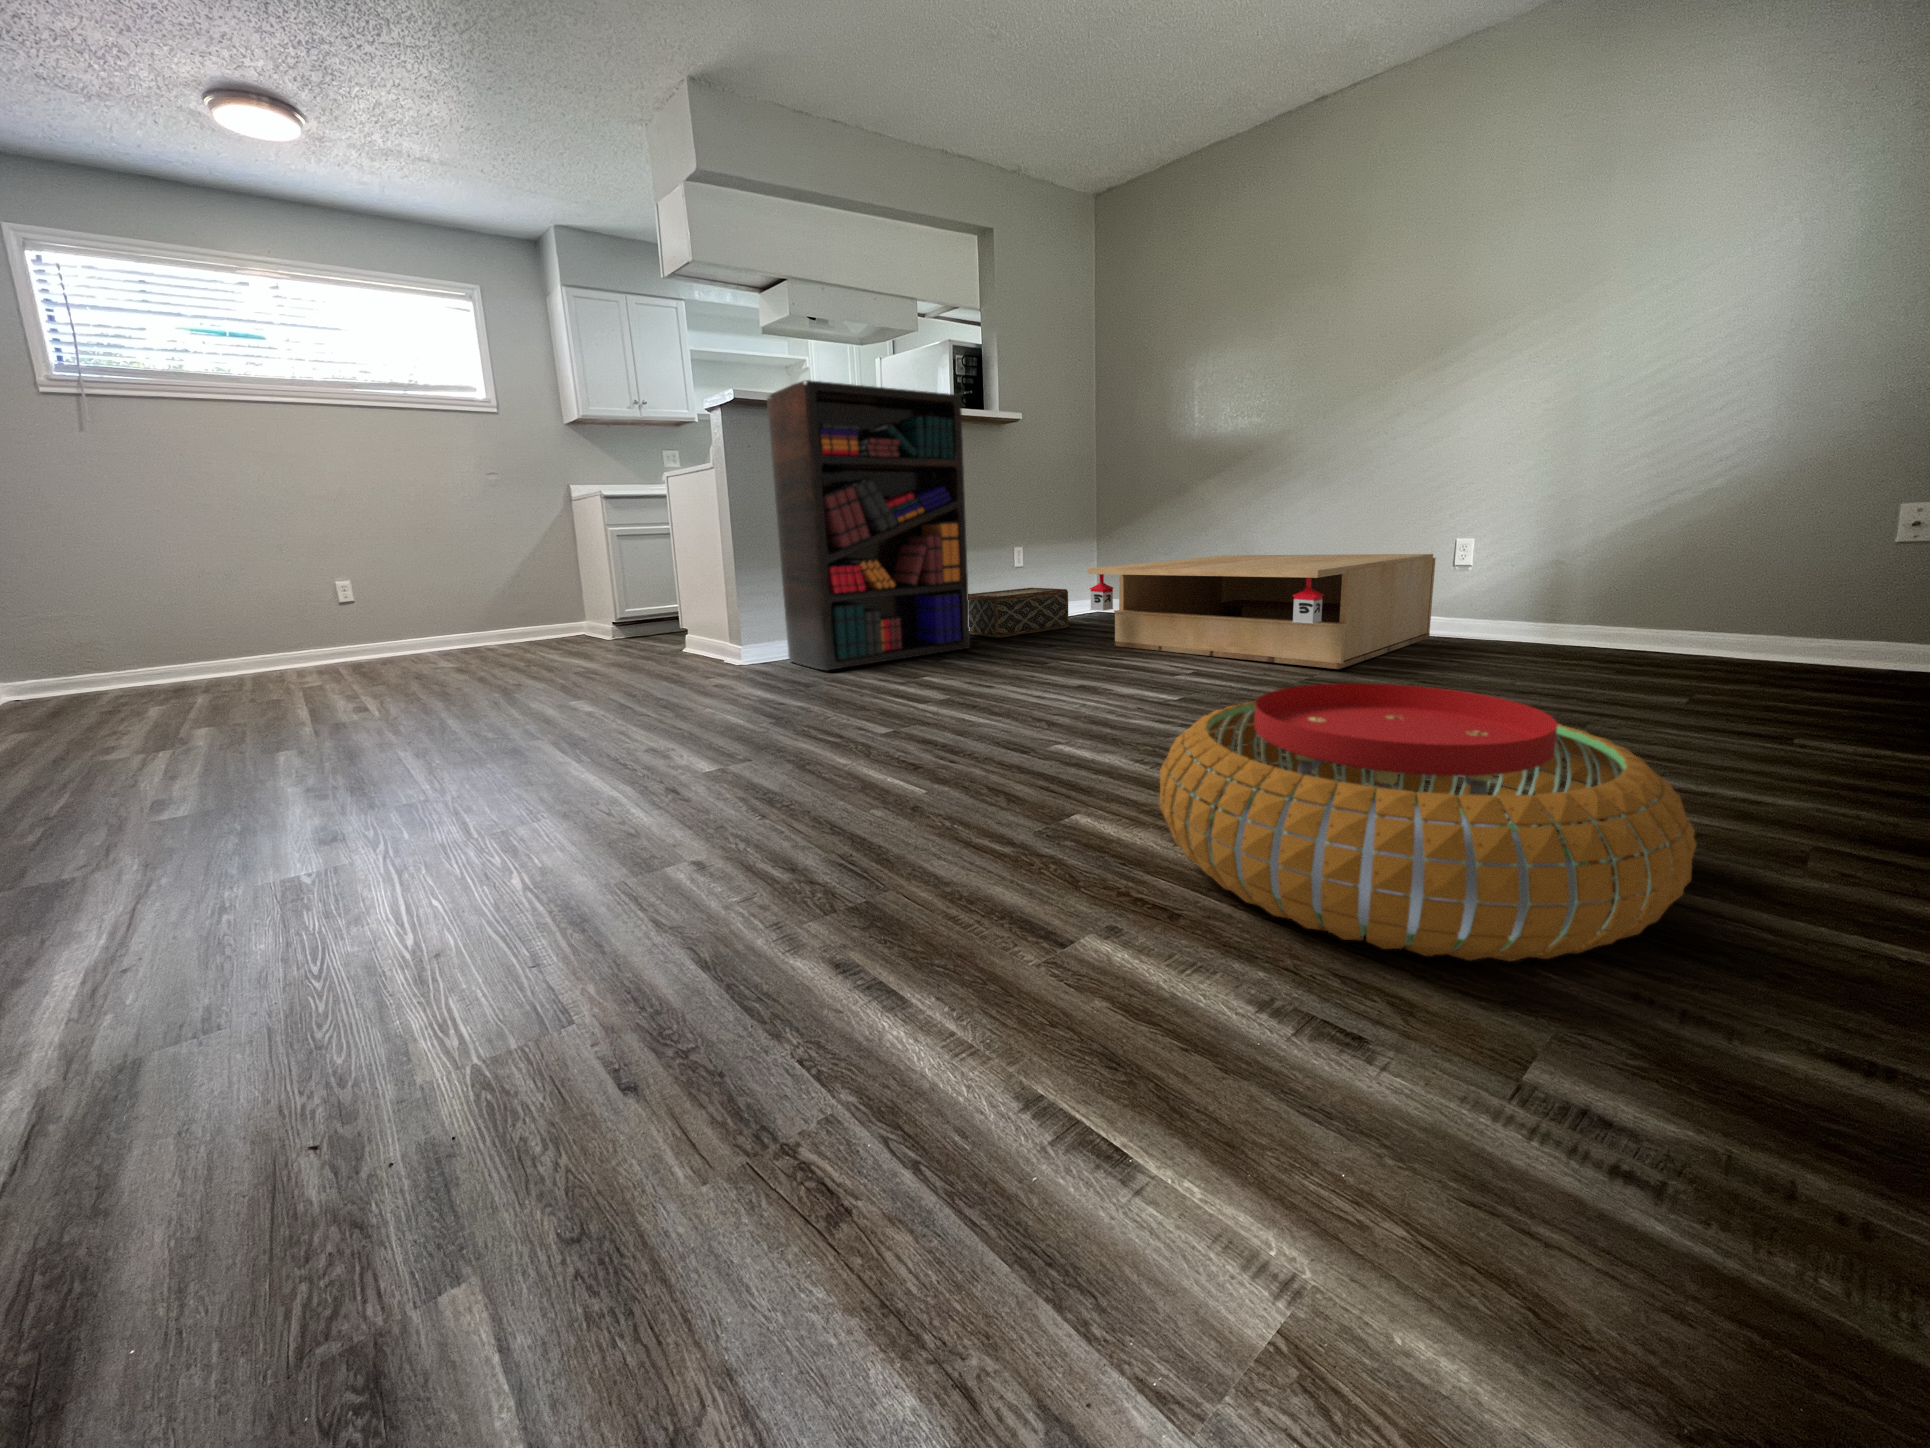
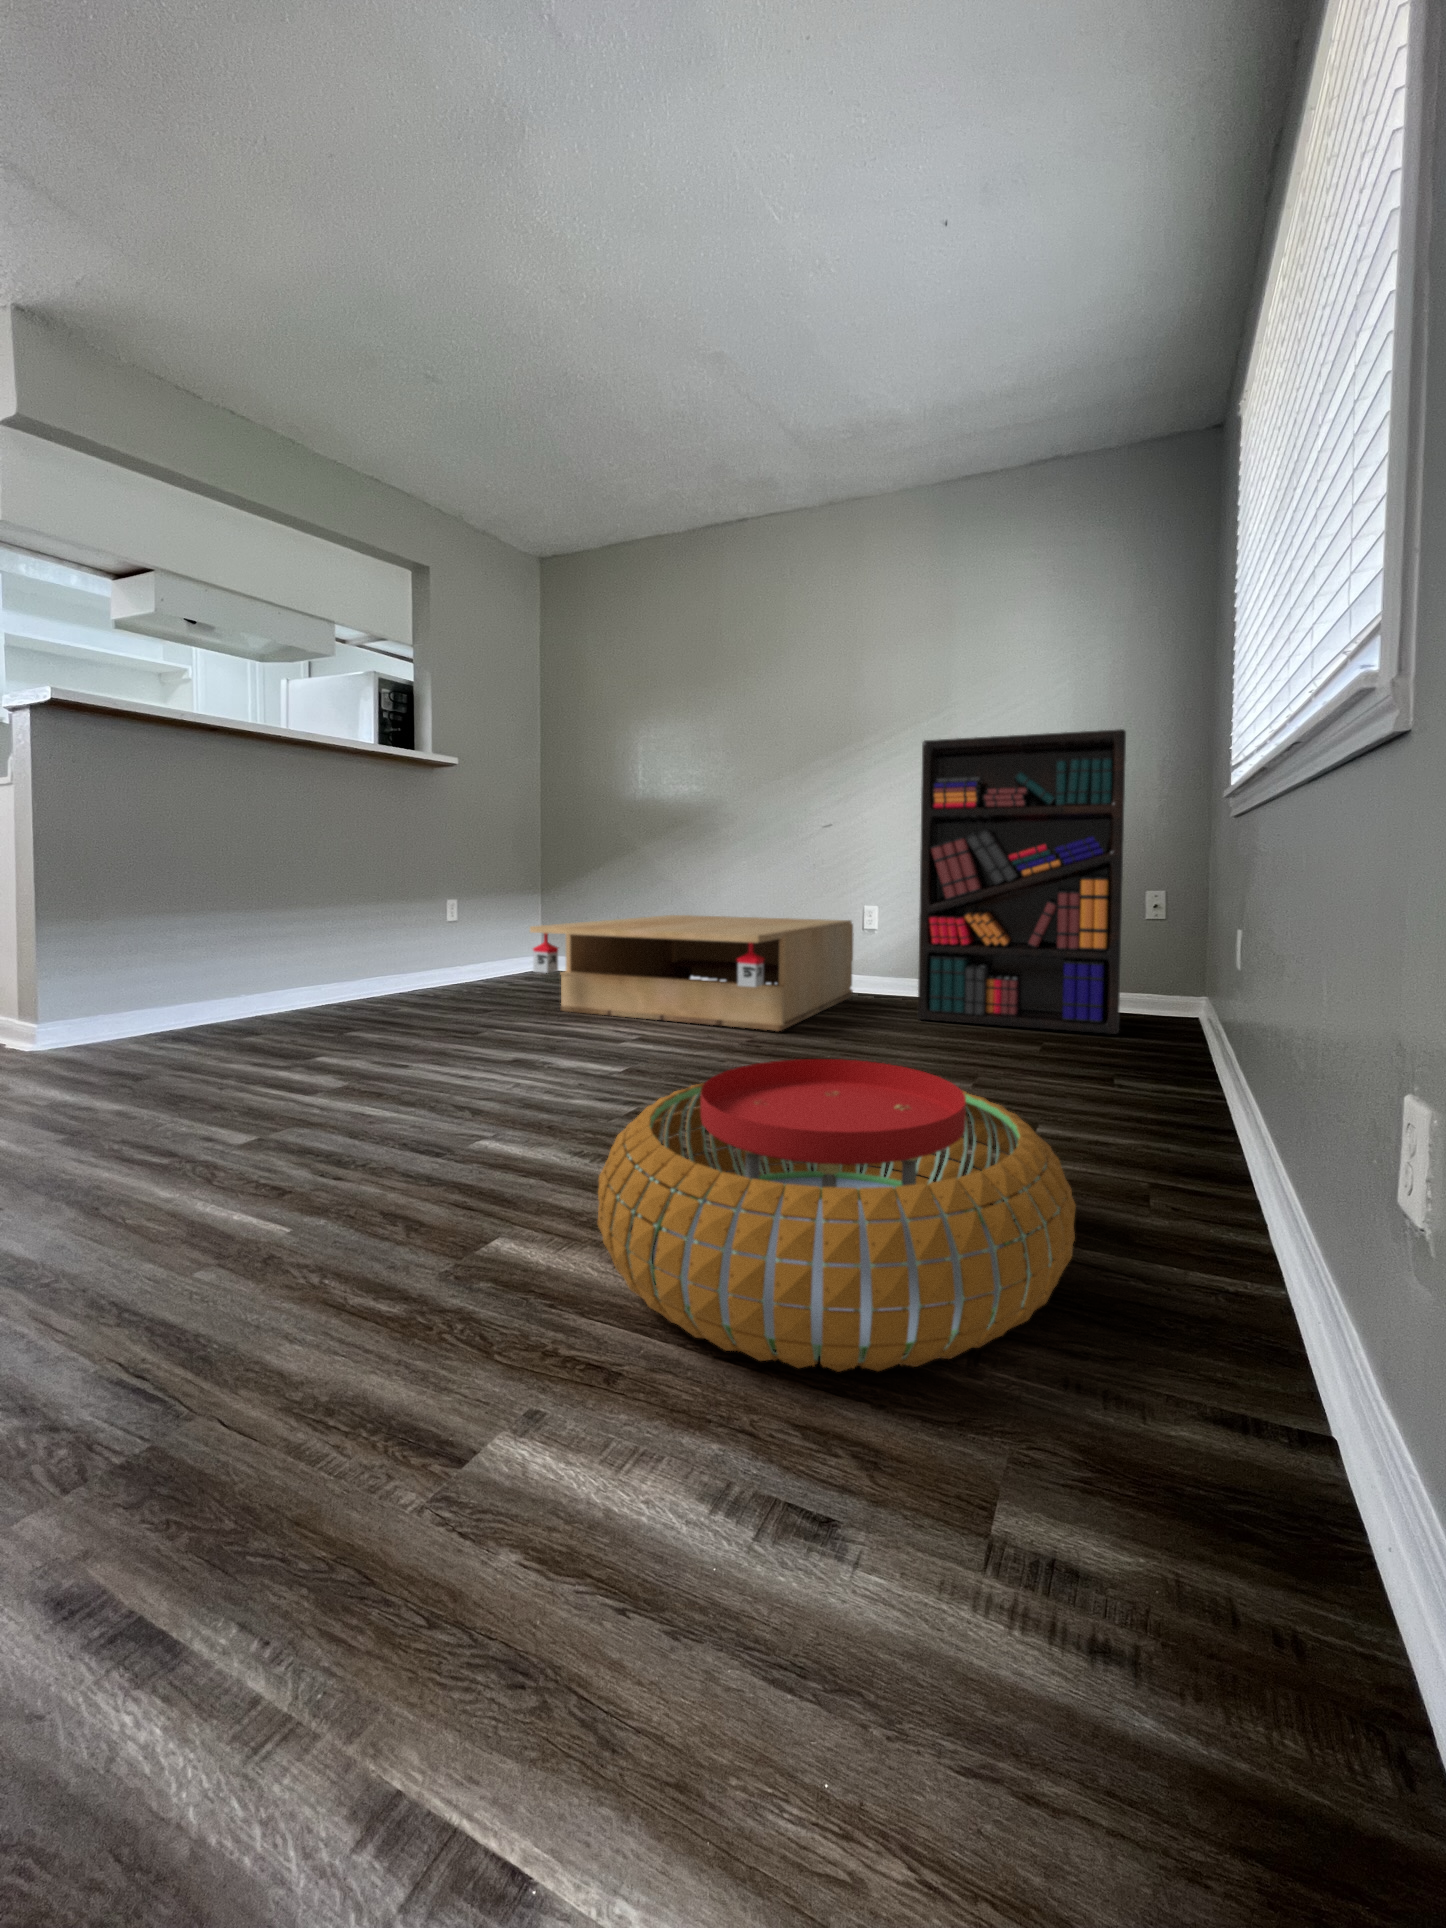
bookshelf: present [767,380,970,670] -> present [918,729,1126,1034]
woven basket: present [968,588,1068,638] -> none [375,944,510,1004]

